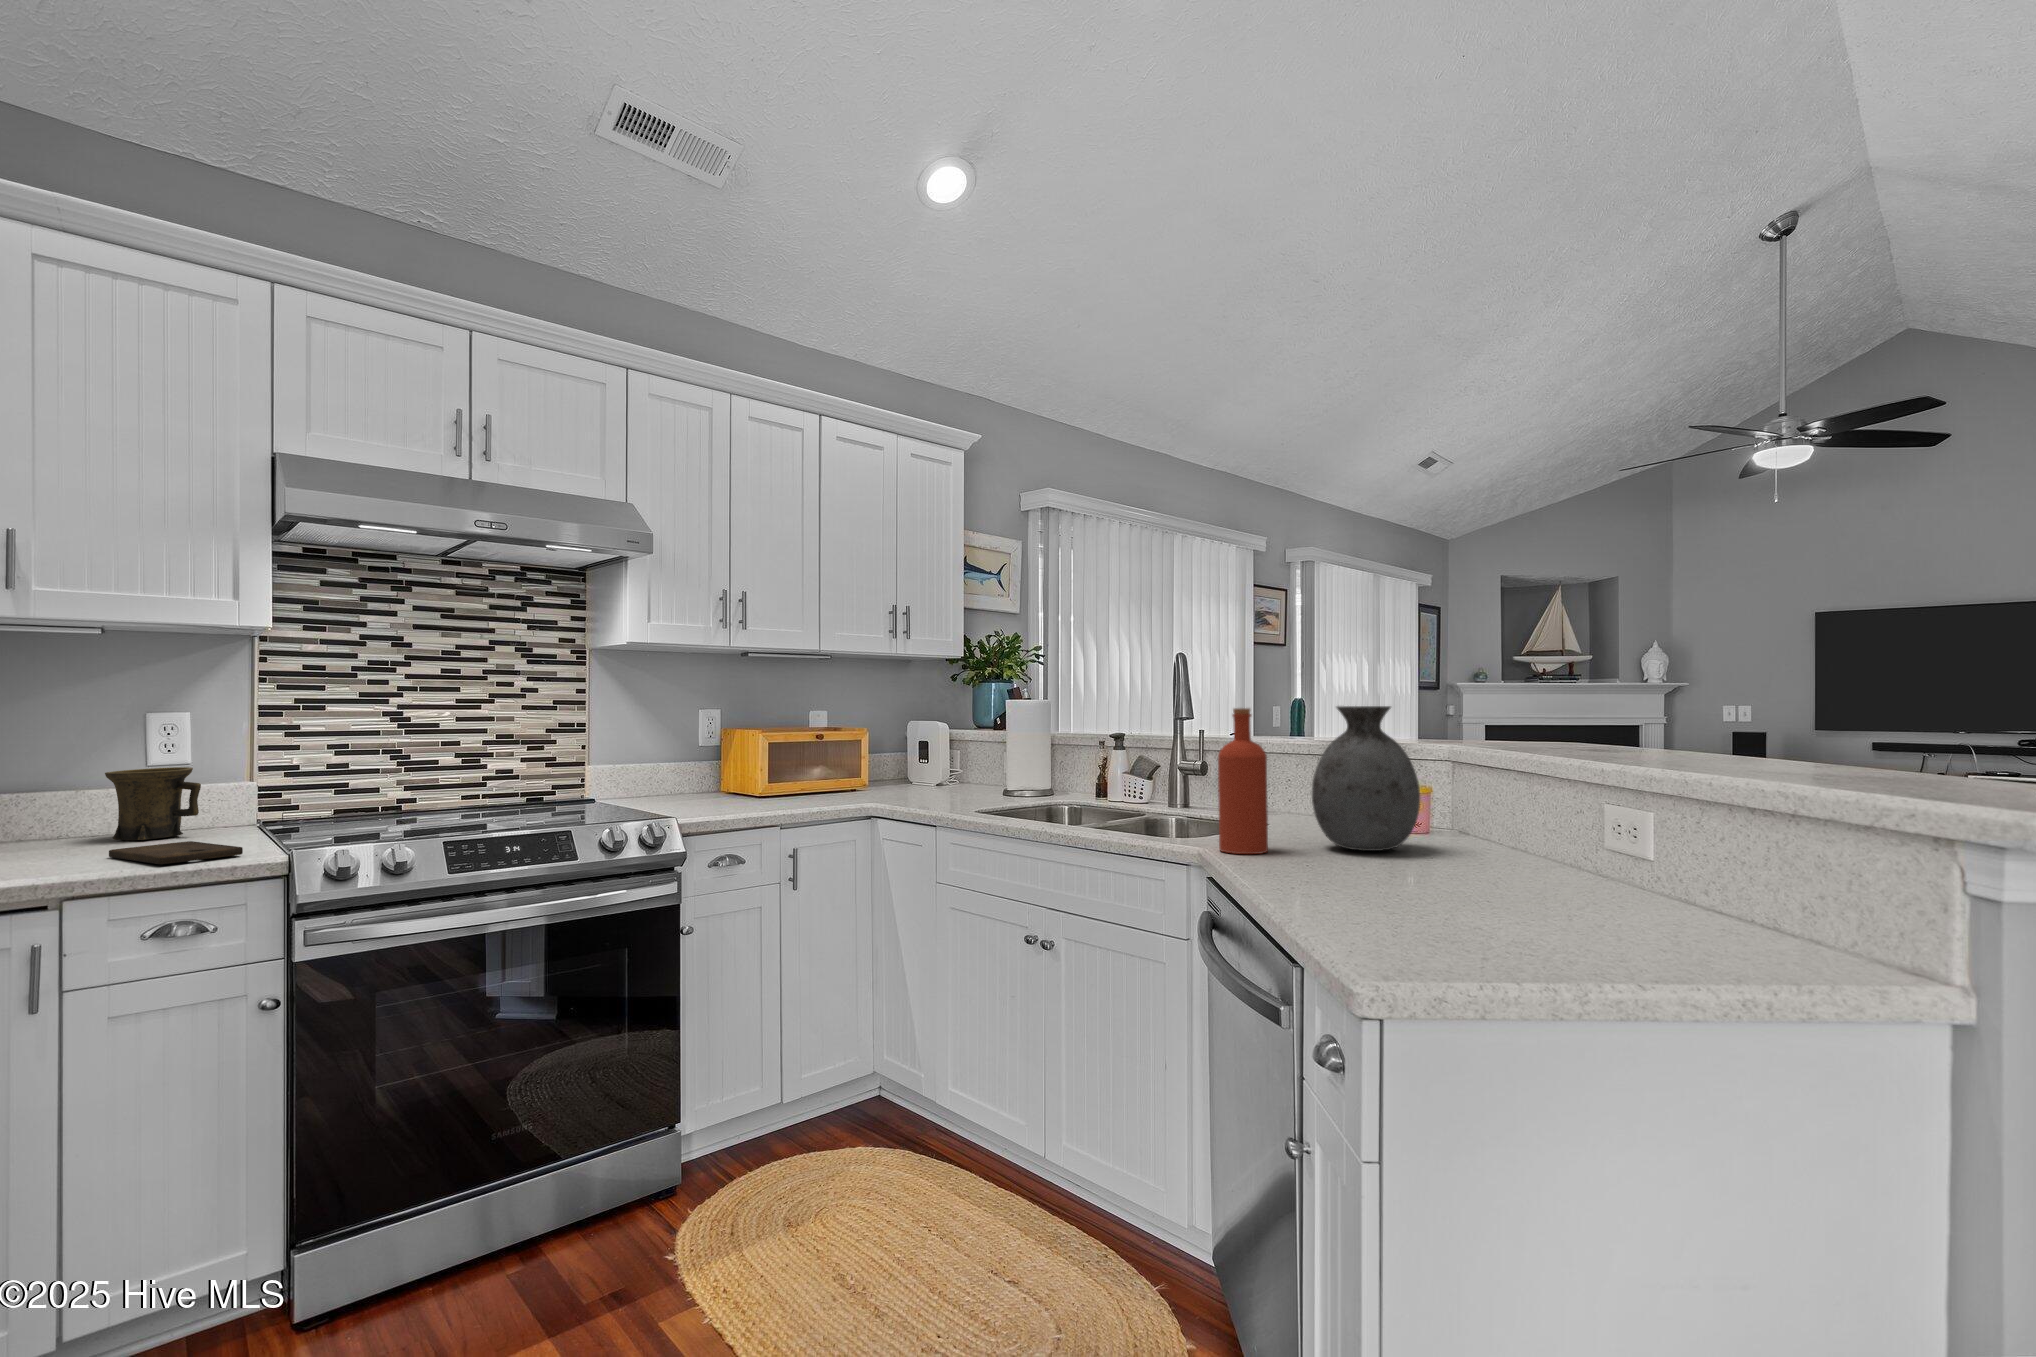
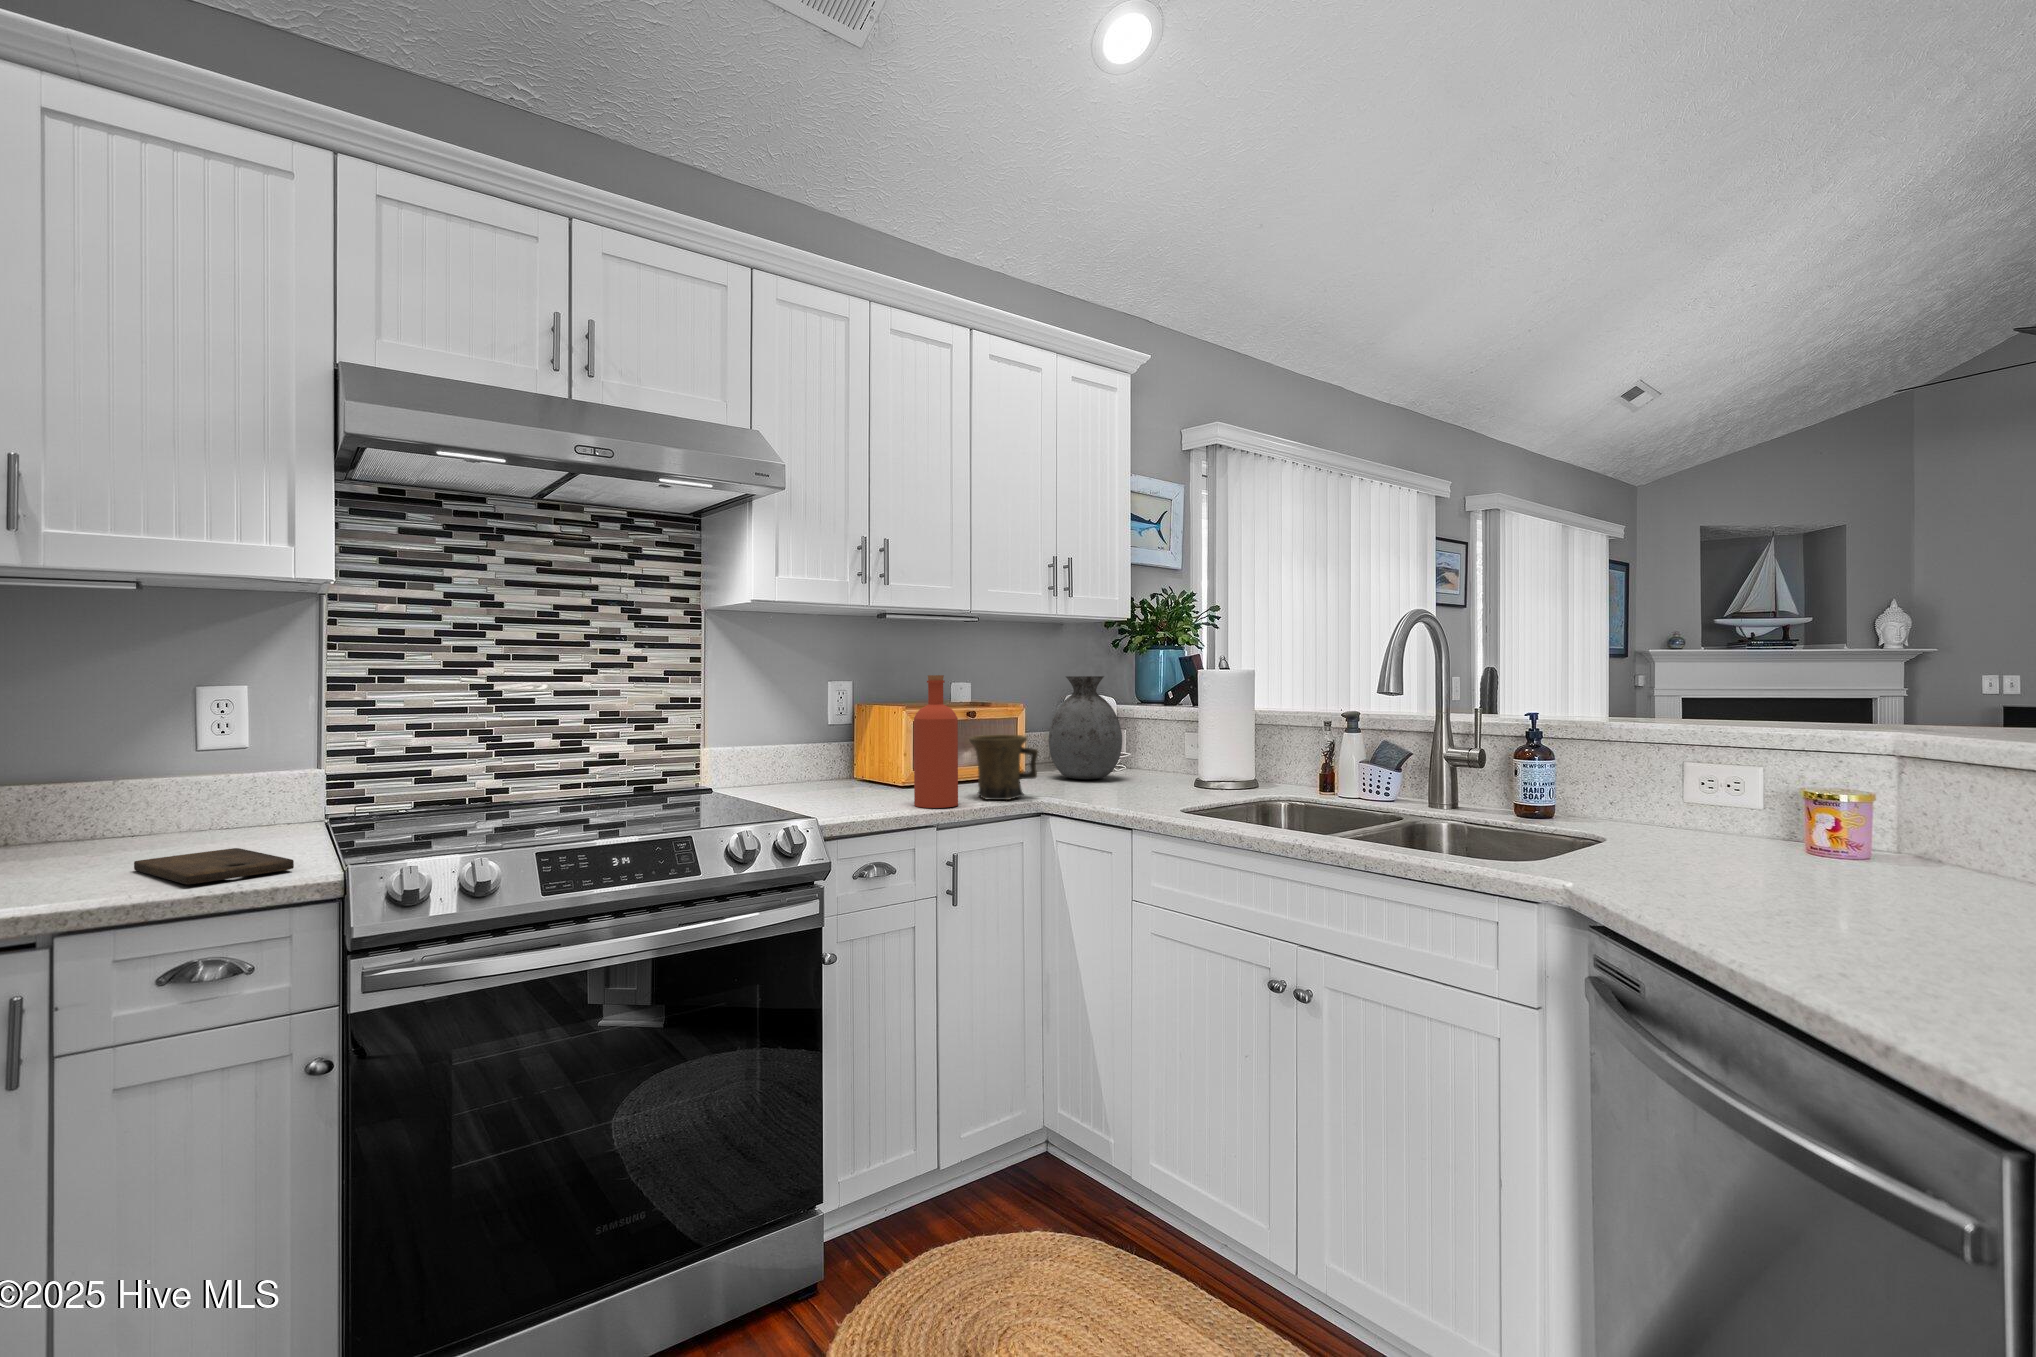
vase: present [1312,706,1420,851] -> present [1049,676,1122,779]
bottle: present [1218,708,1268,854] -> present [914,675,958,808]
mug: present [105,767,201,840] -> present [969,735,1038,800]

